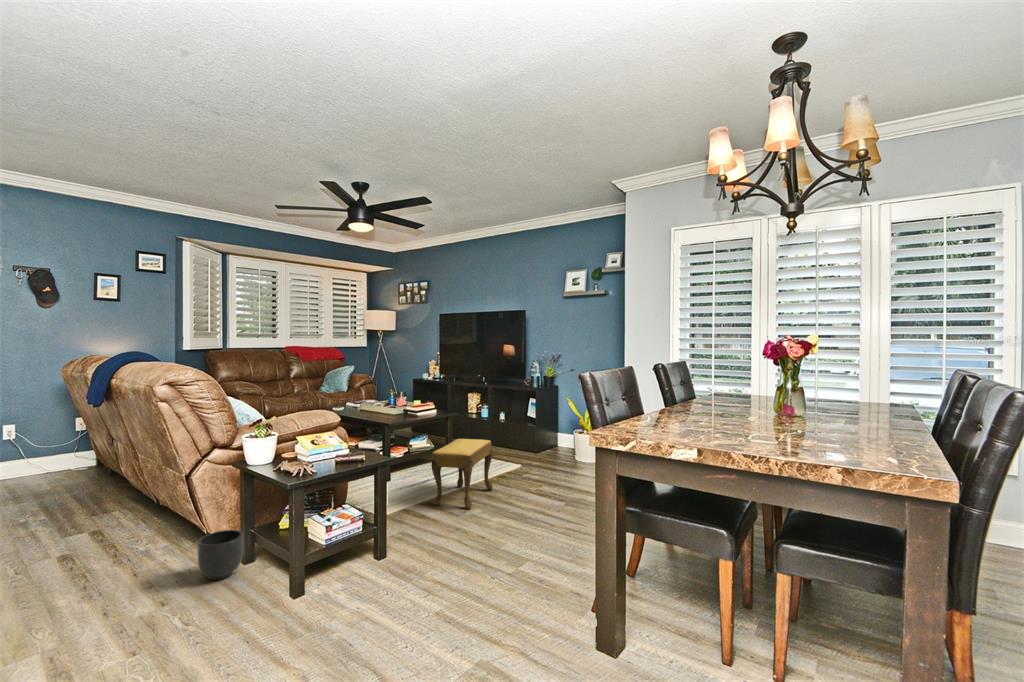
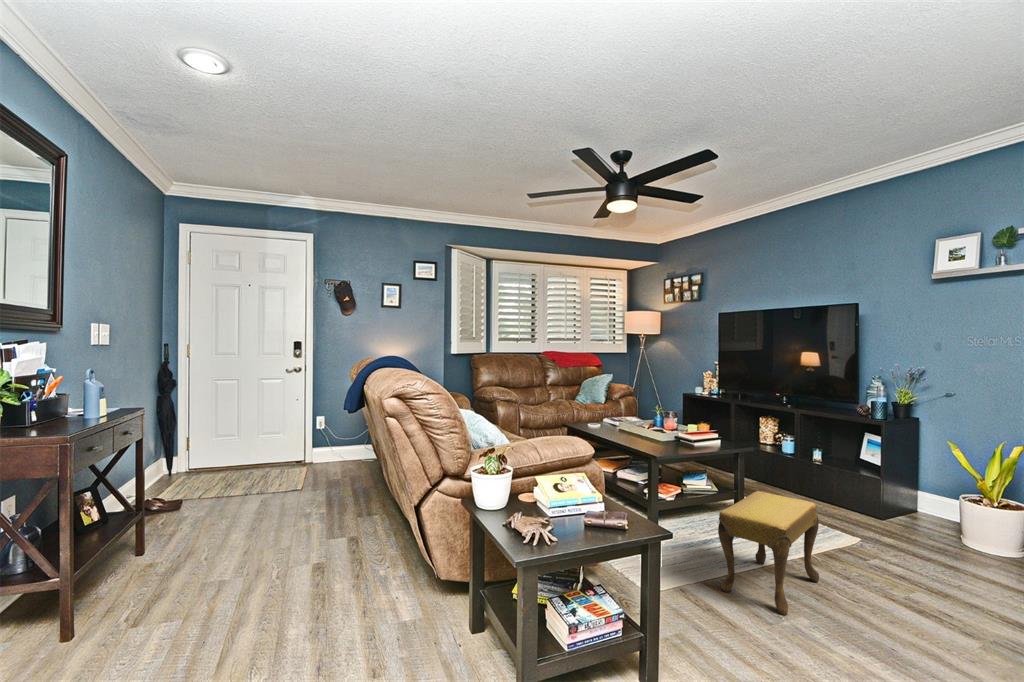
planter: present [197,530,244,580] -> none [419,582,469,650]

